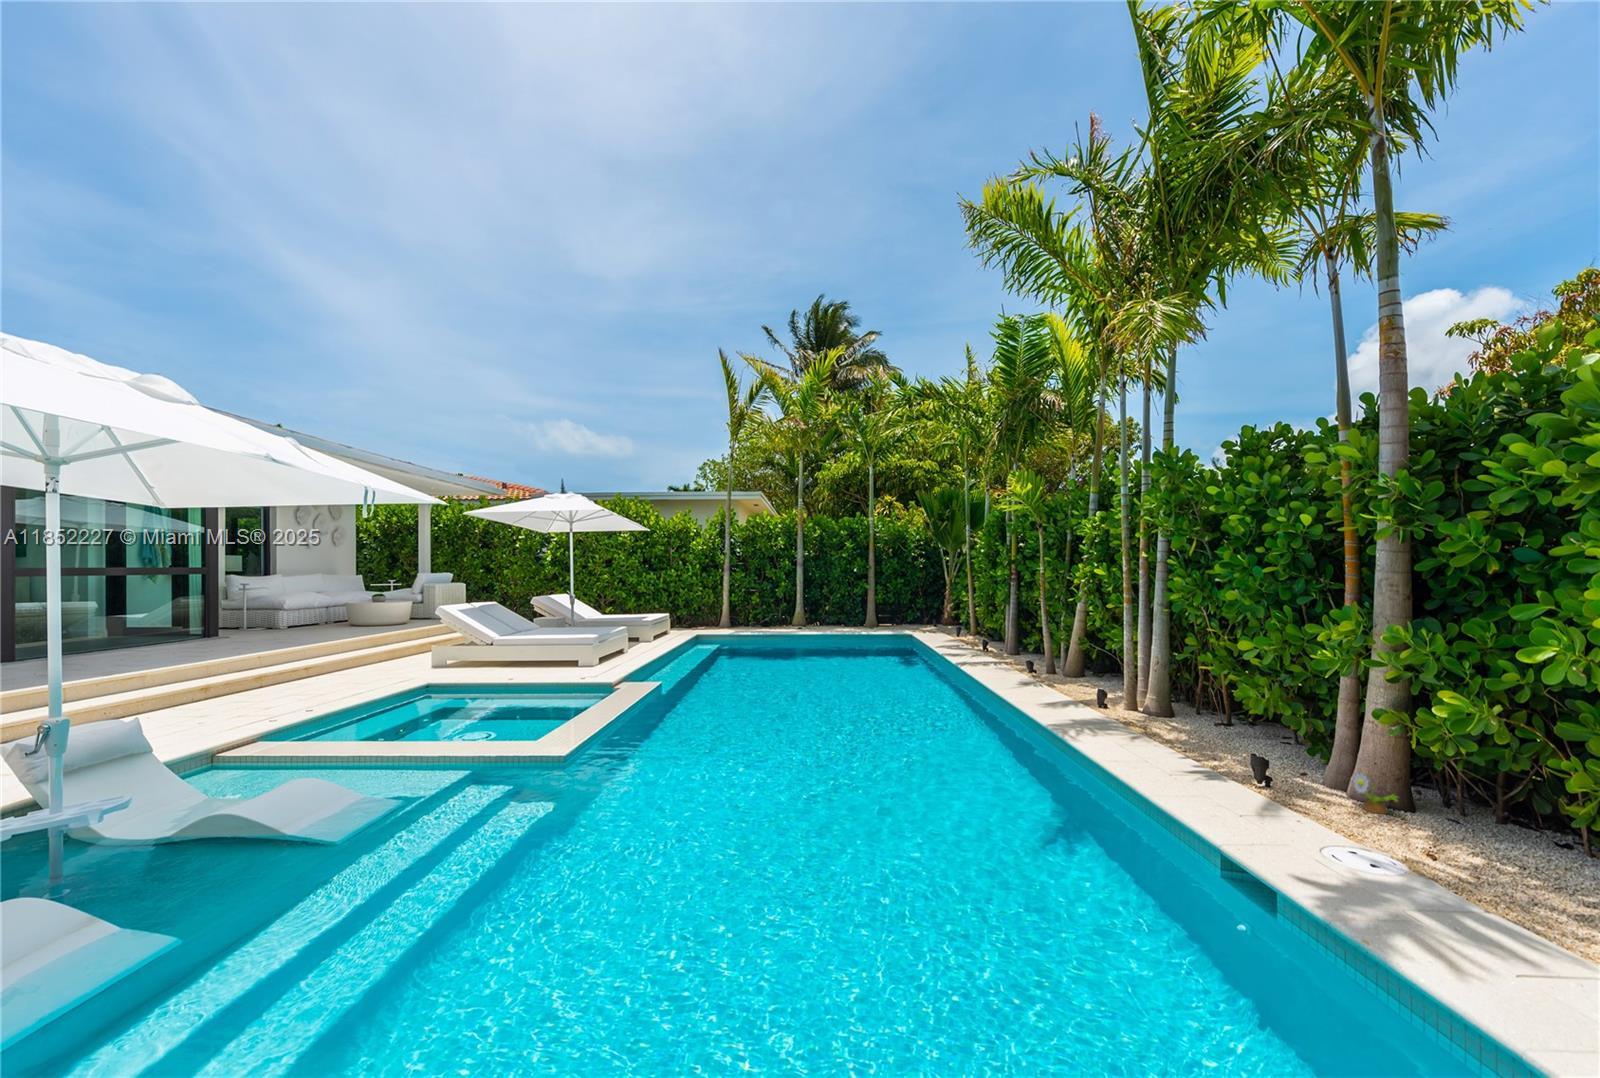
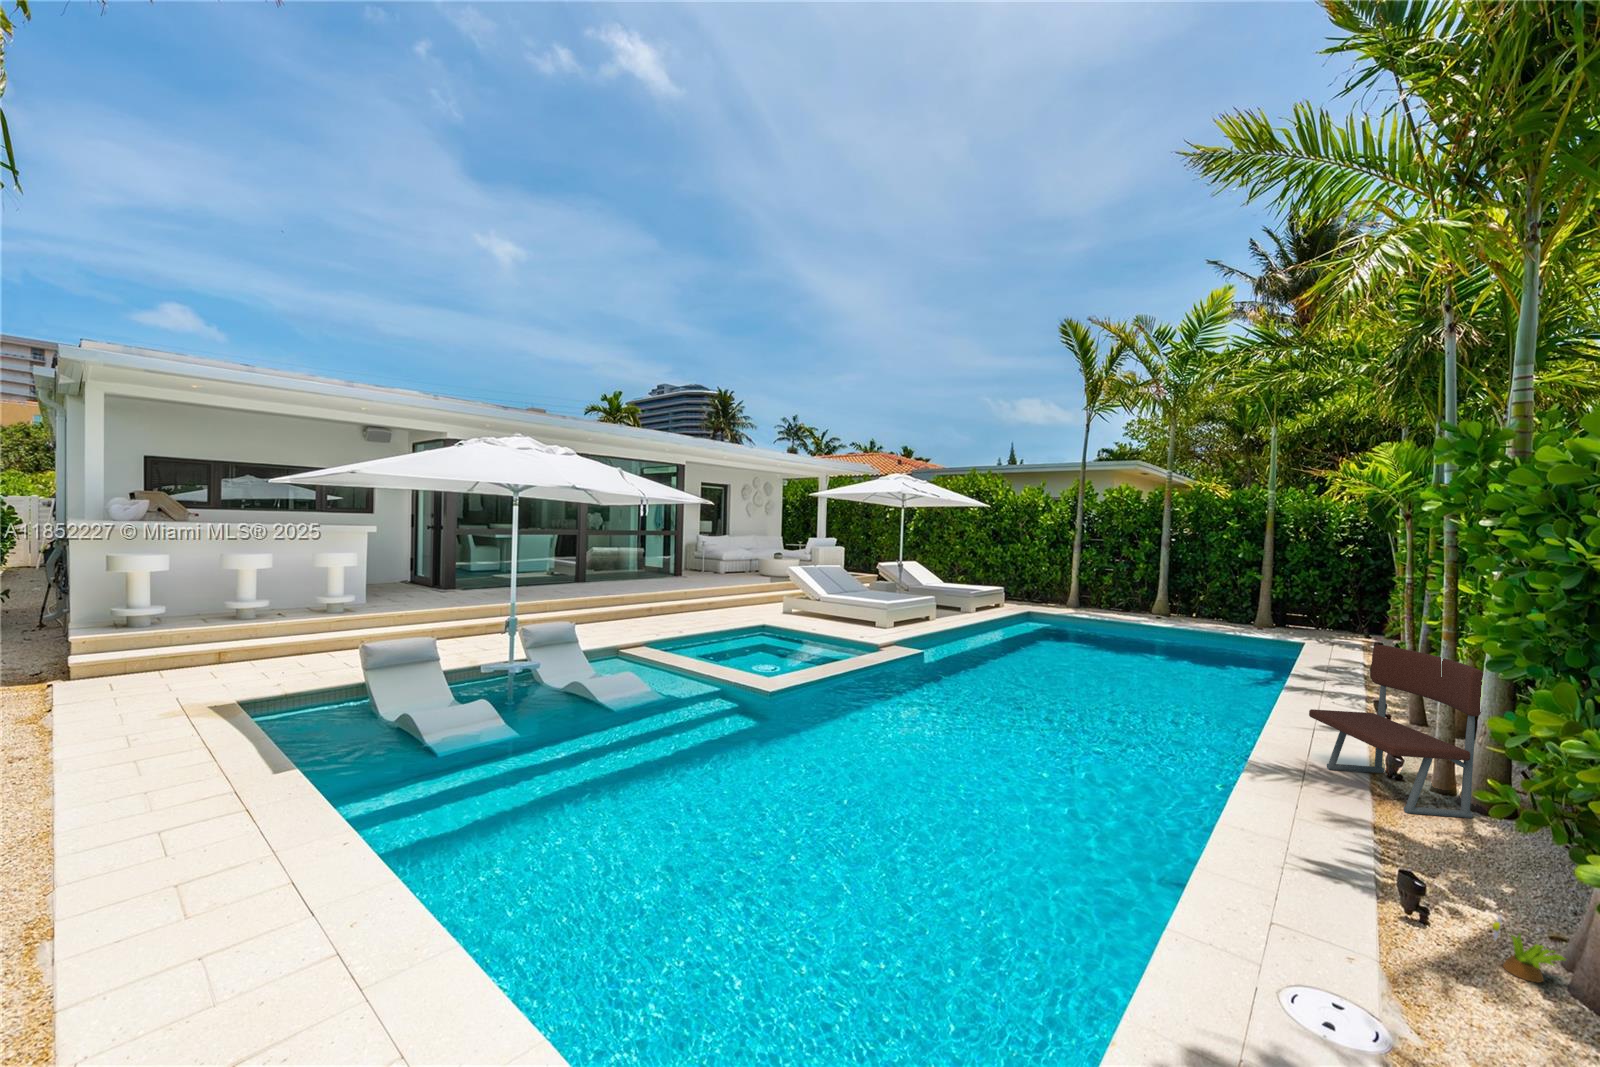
bench: none [1072,613,1191,733] -> present [1309,645,1483,818]

